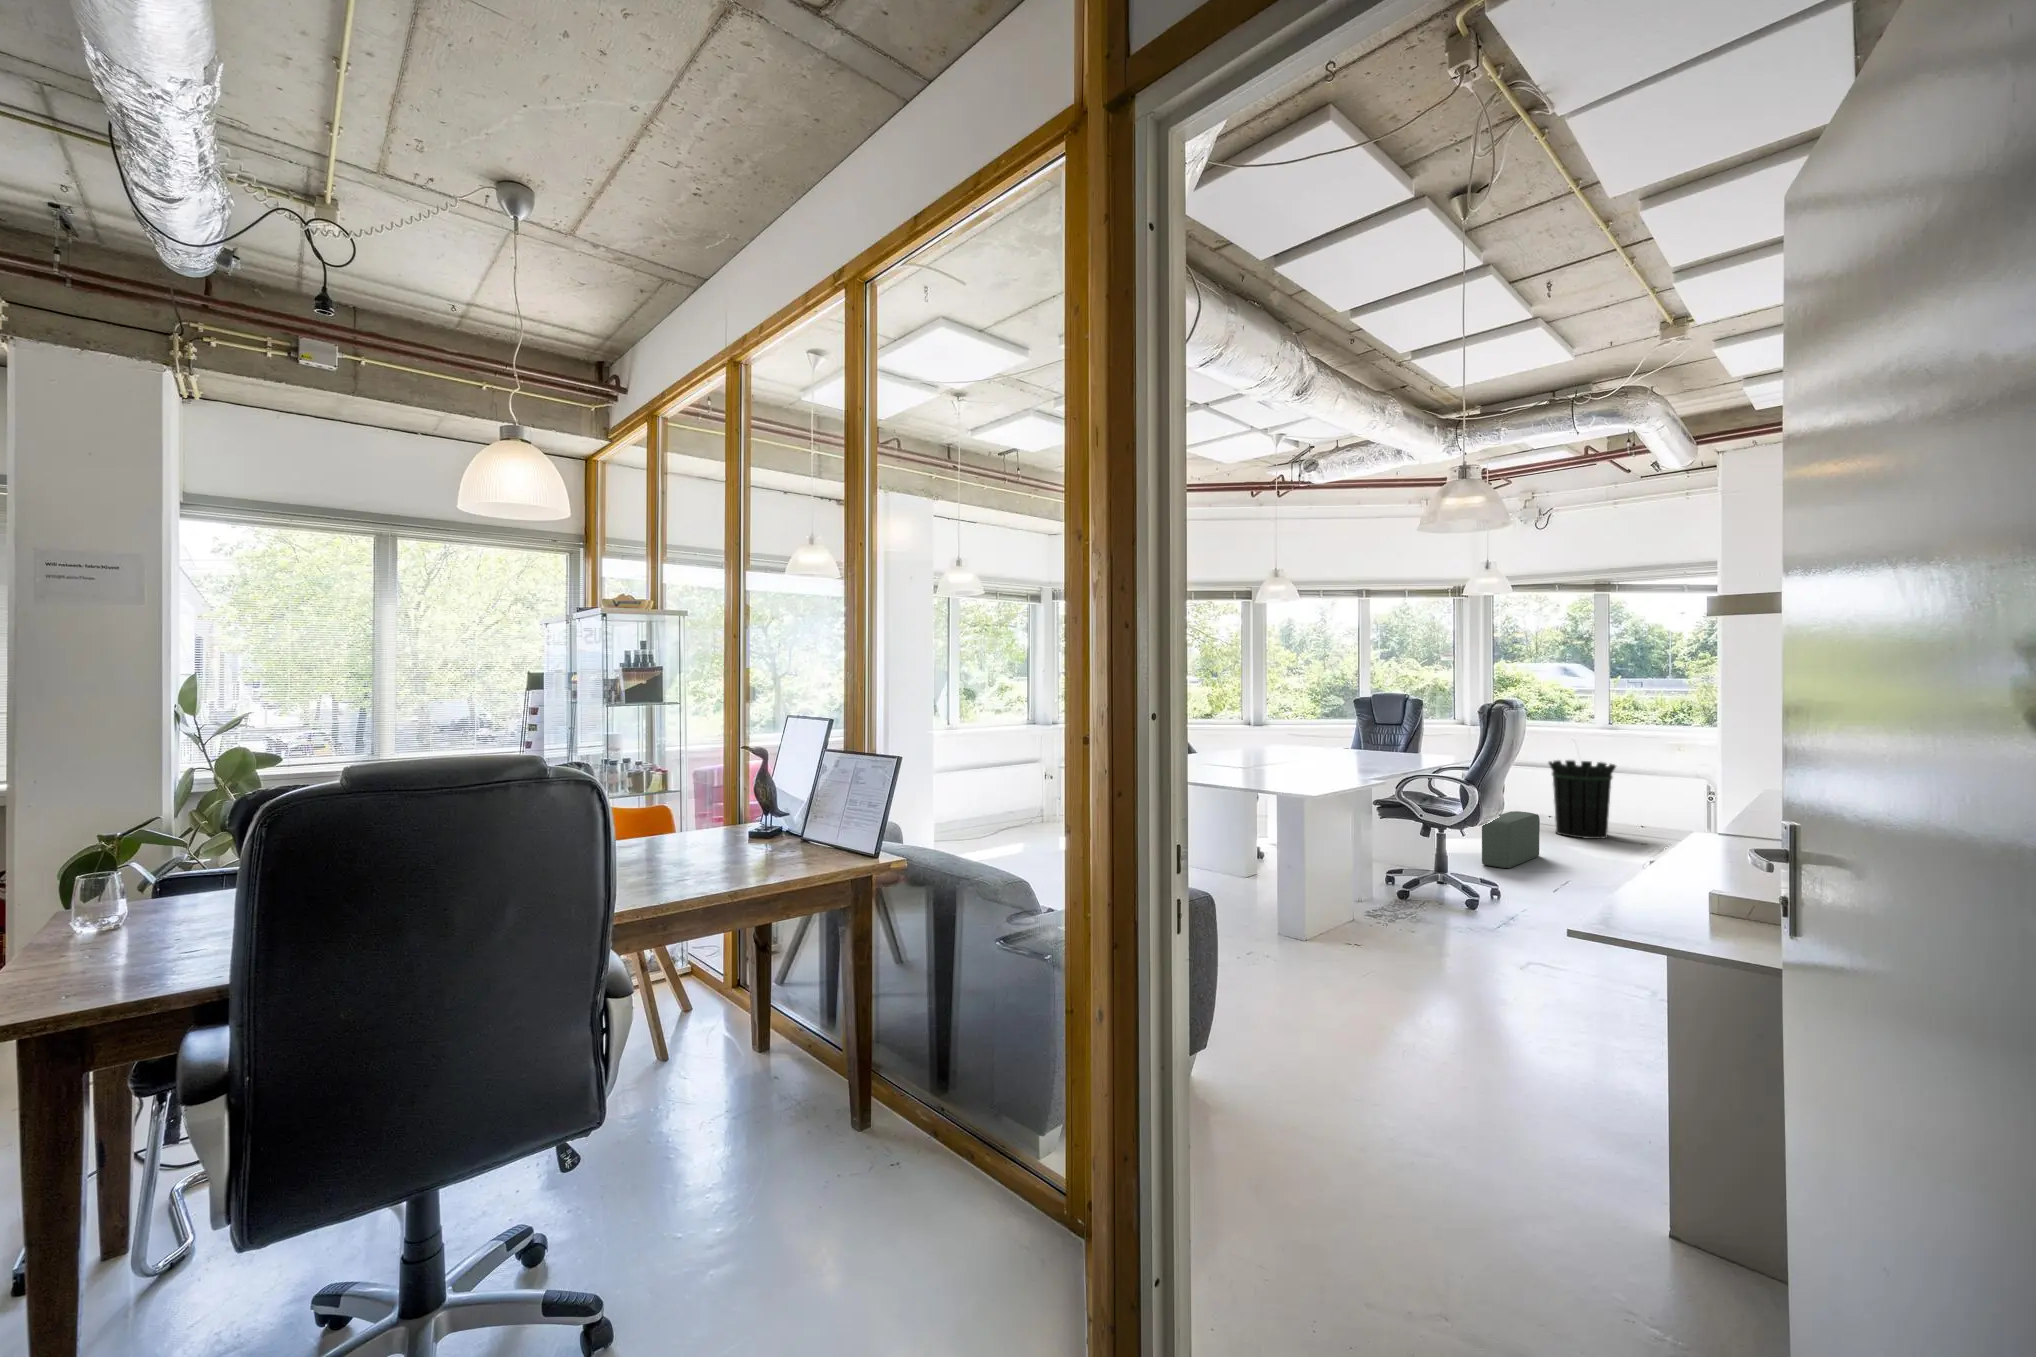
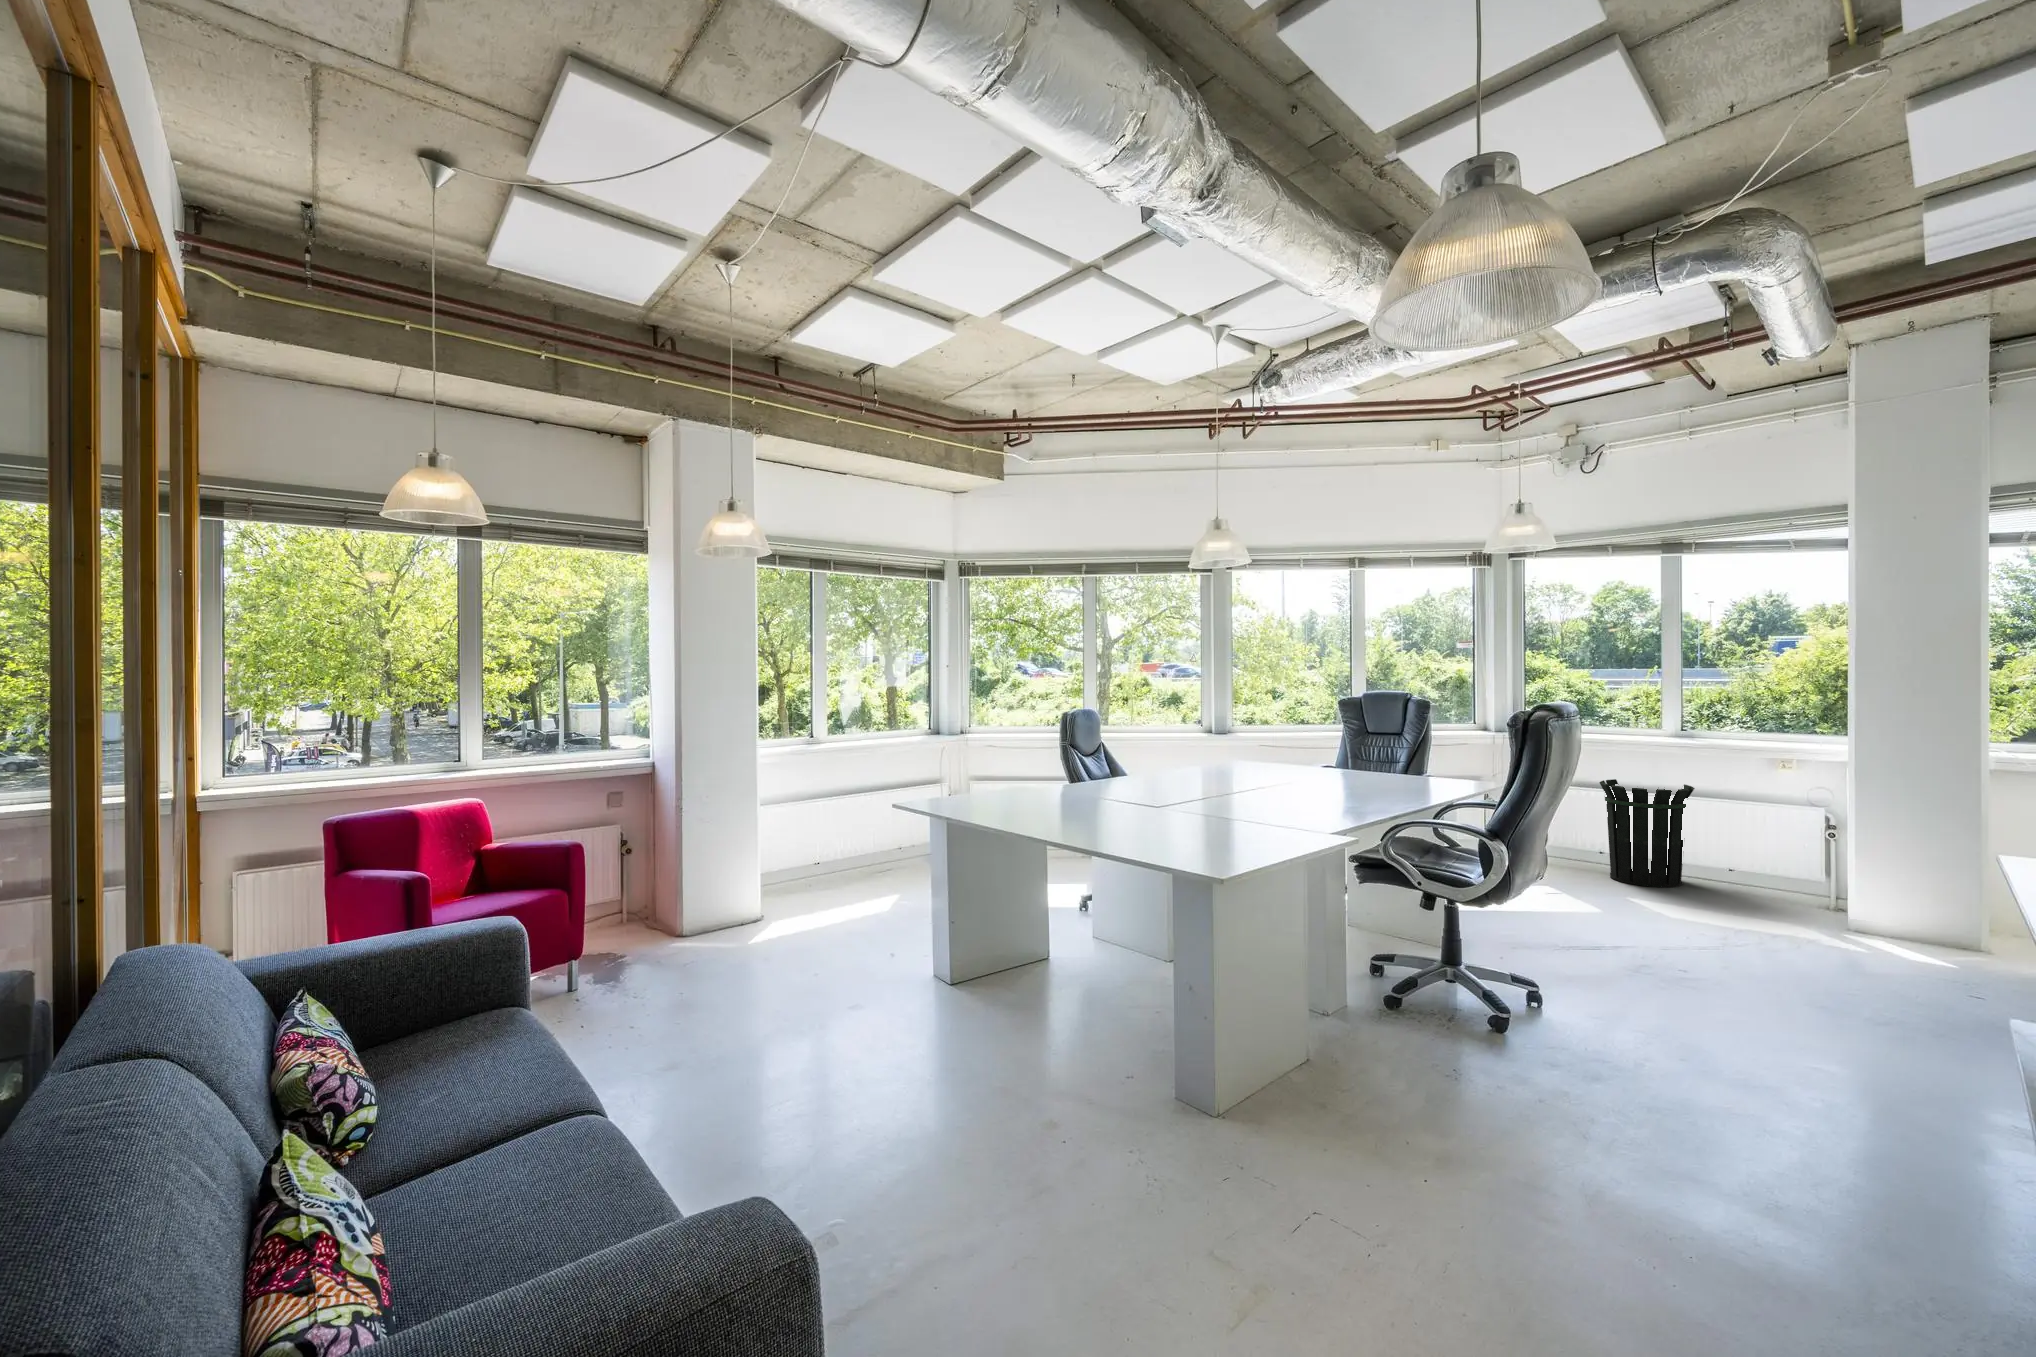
pouf: present [1482,811,1540,868] -> none [1512,856,1592,943]

